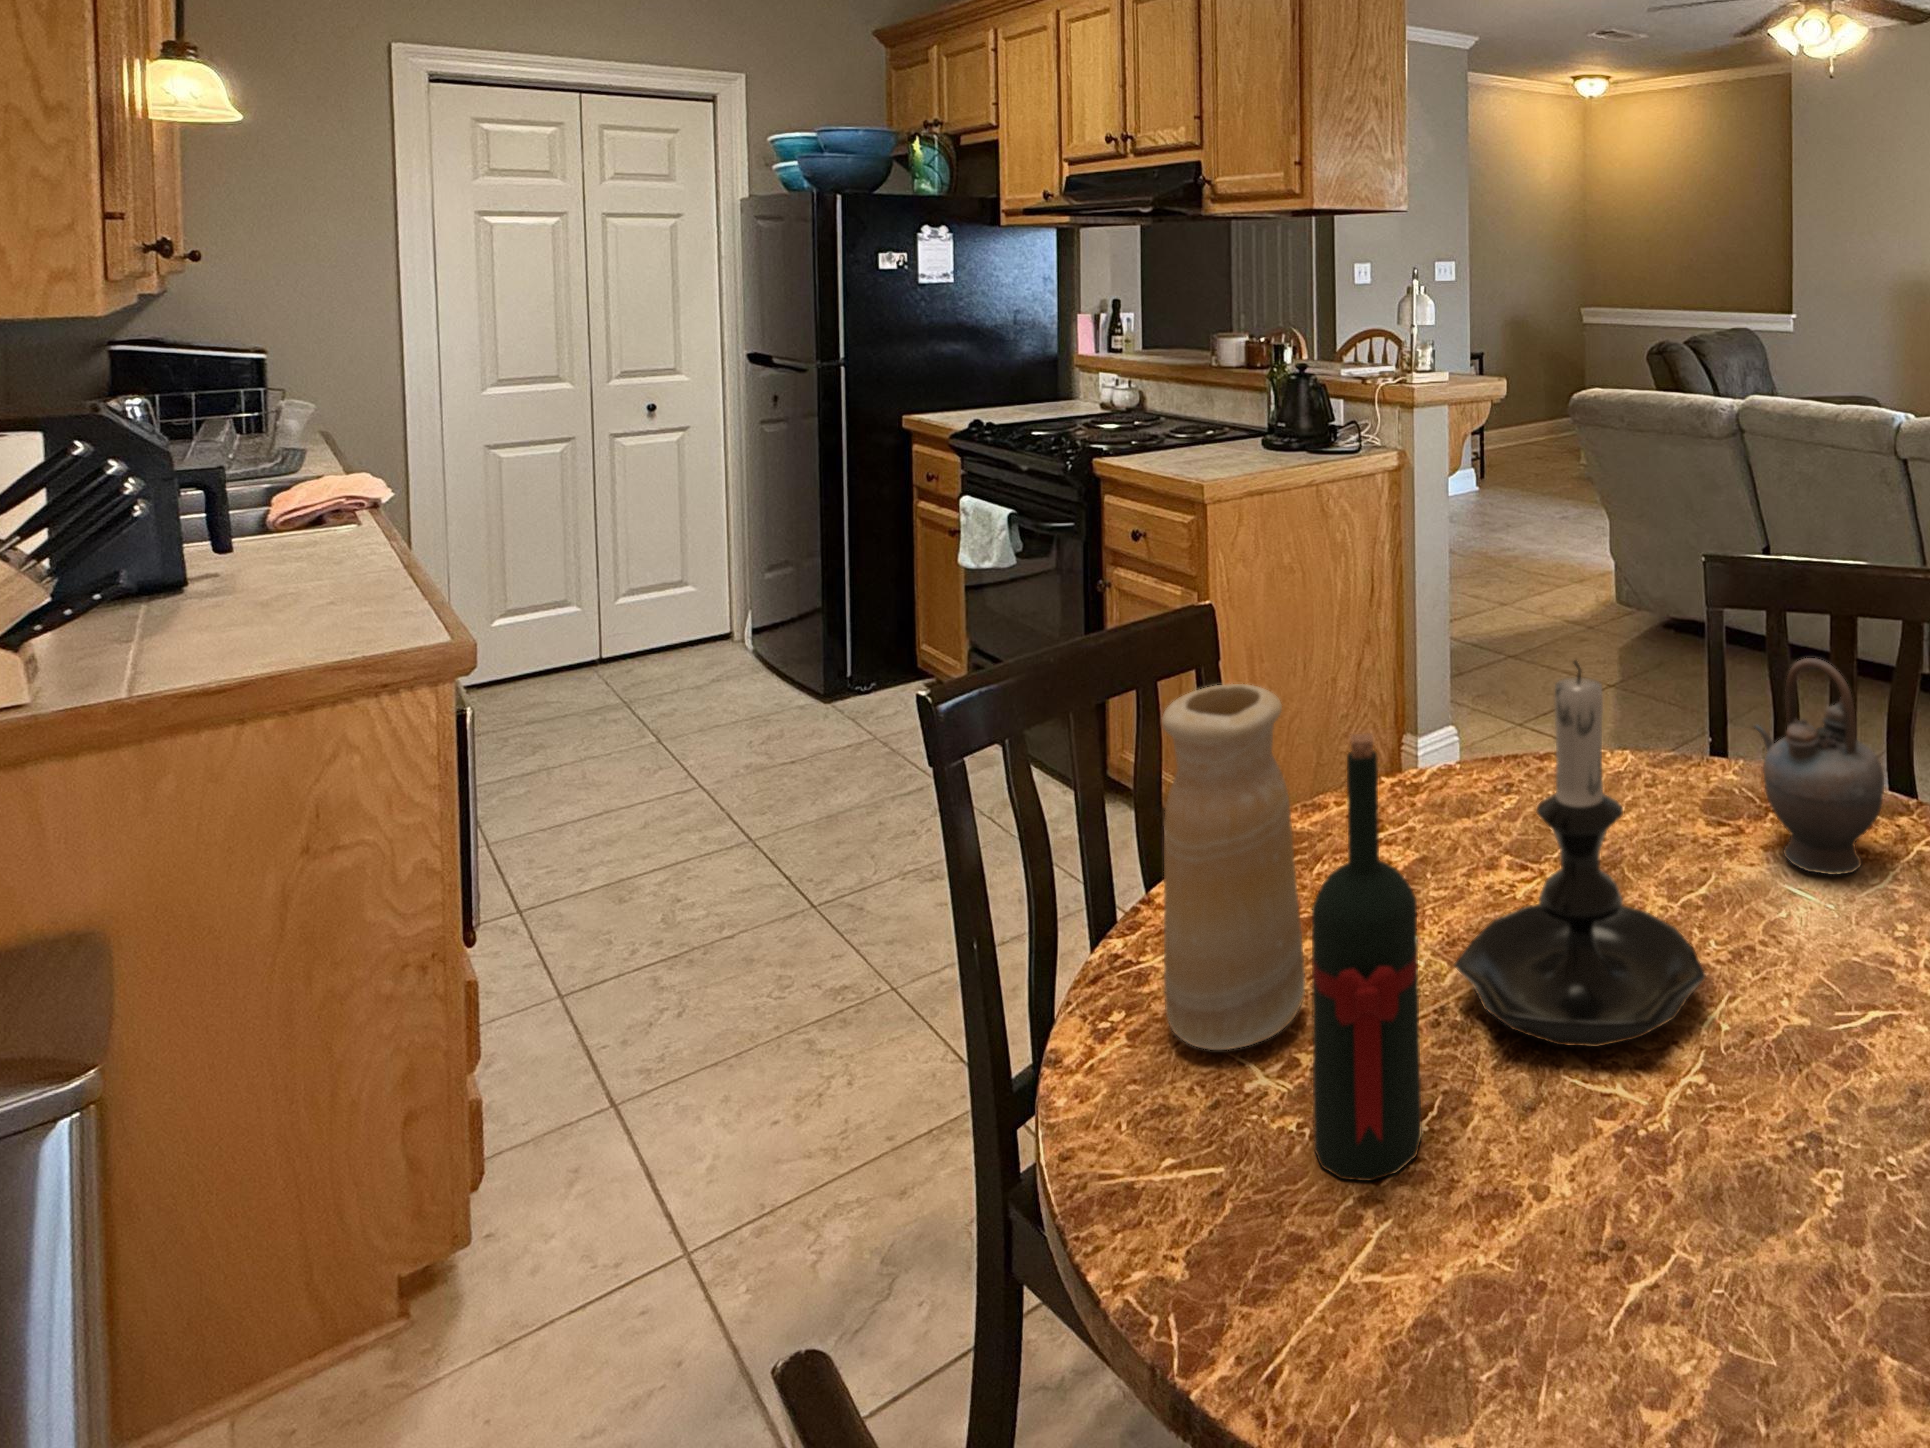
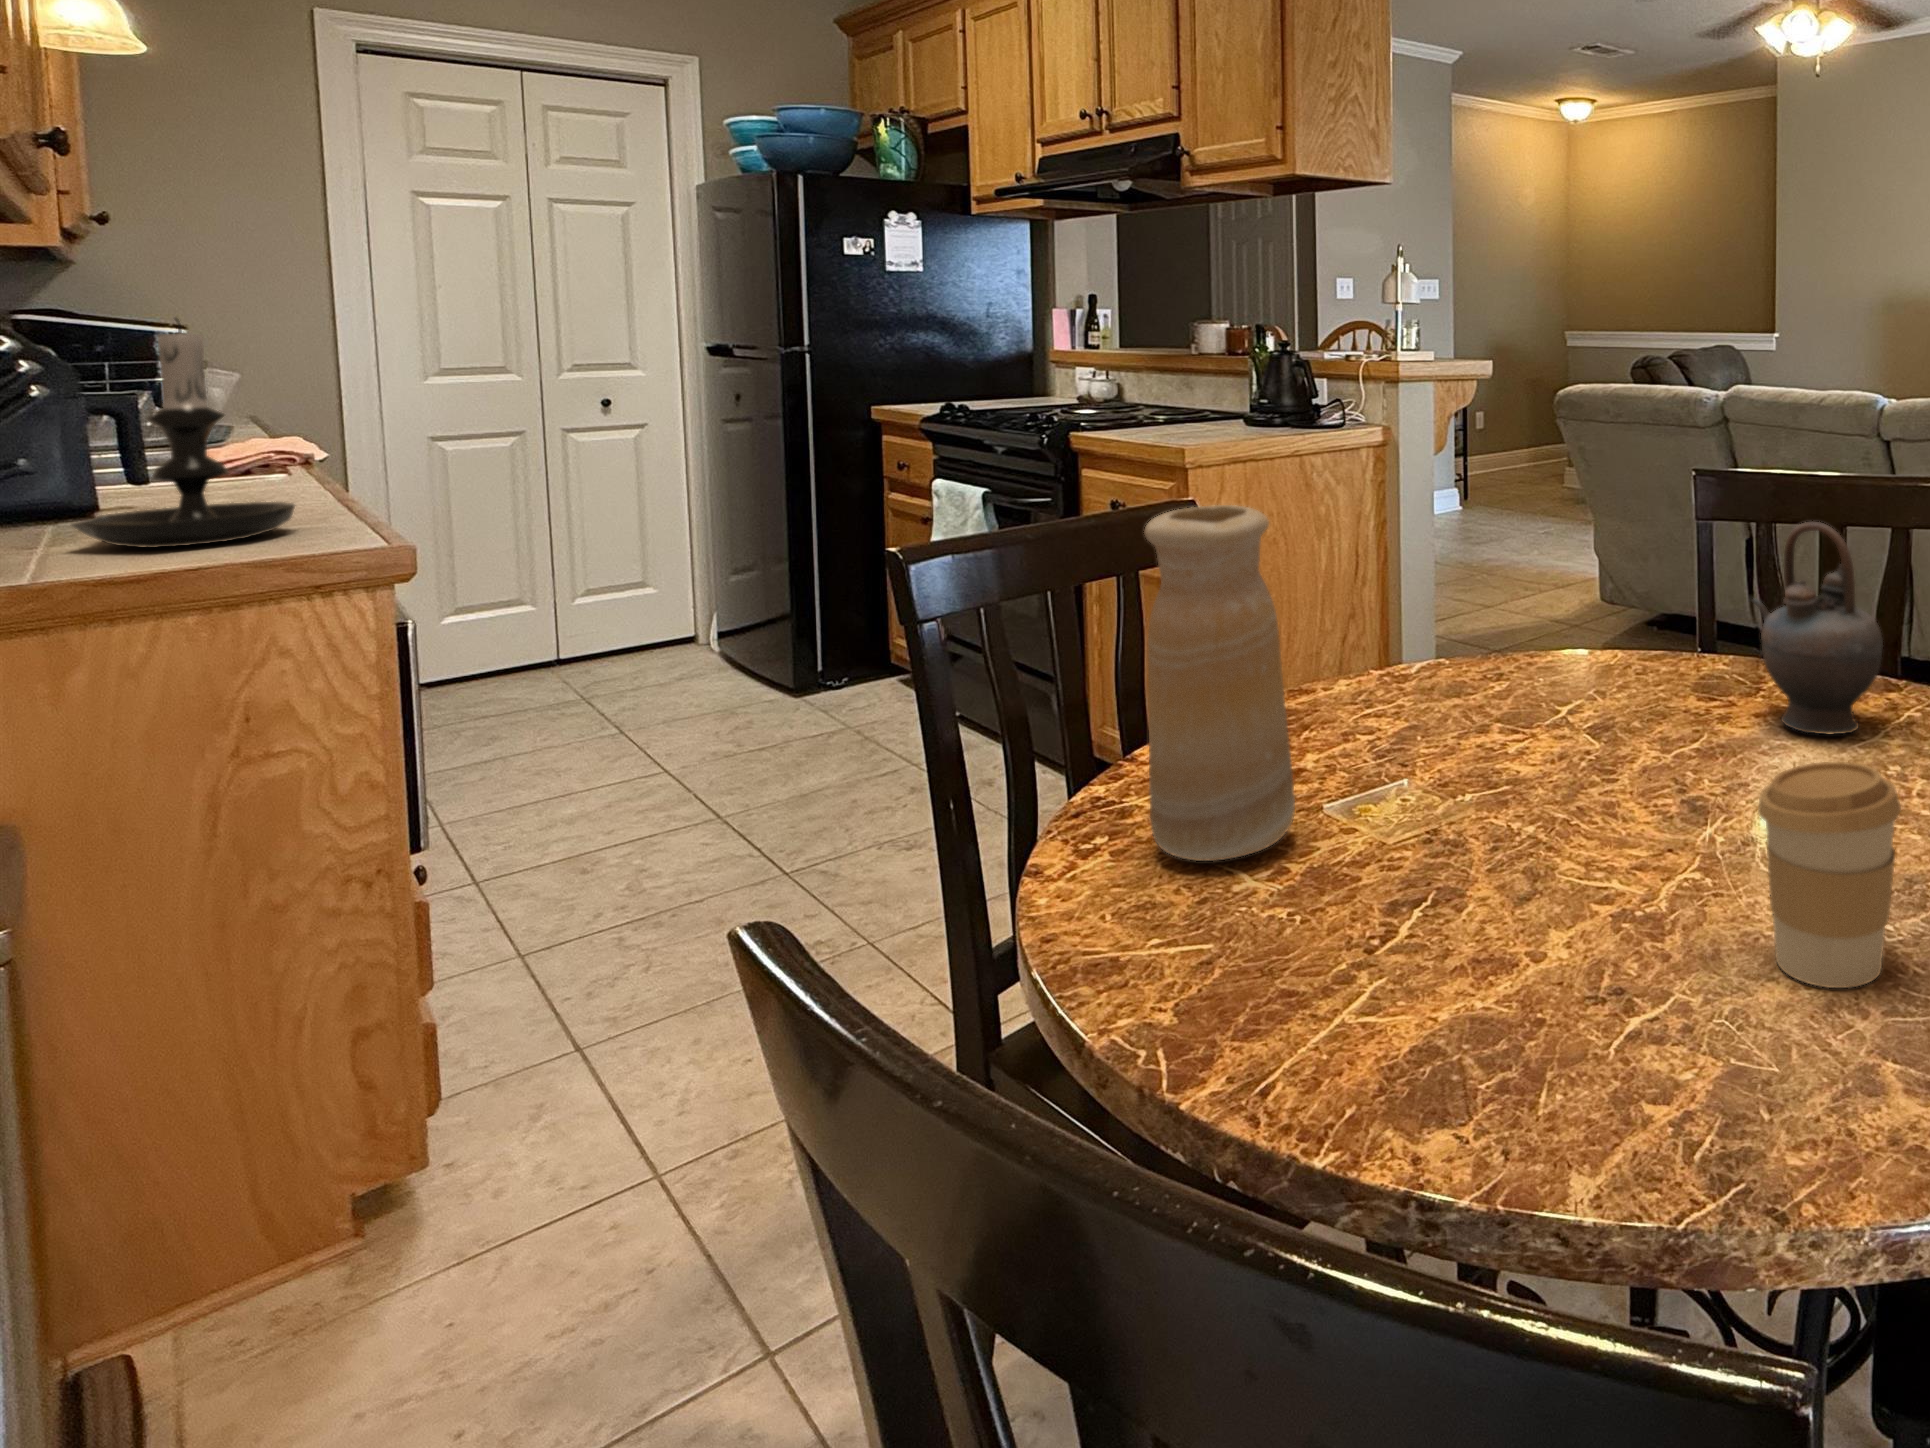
candle holder: present [1454,661,1705,1047] -> present [72,318,295,548]
wine bottle: present [1312,733,1422,1181] -> none [1301,509,1415,951]
coffee cup: none [1760,997,1902,1249] -> present [1758,762,1901,988]

